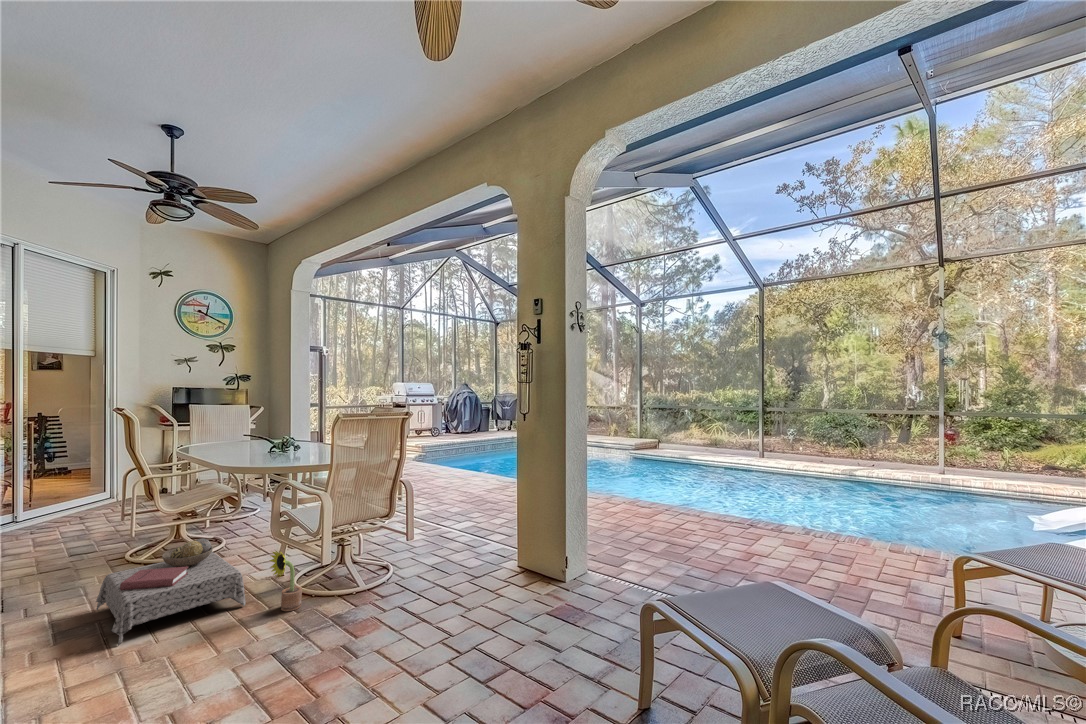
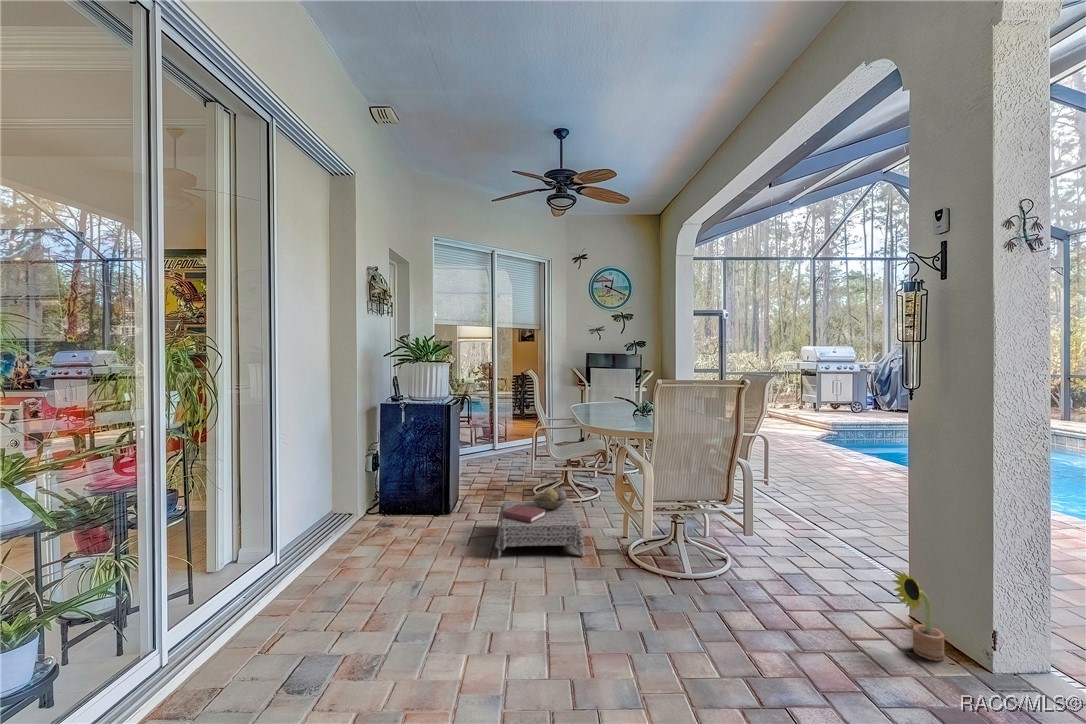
decorative plant: present [269,551,302,611] -> present [892,571,944,661]

